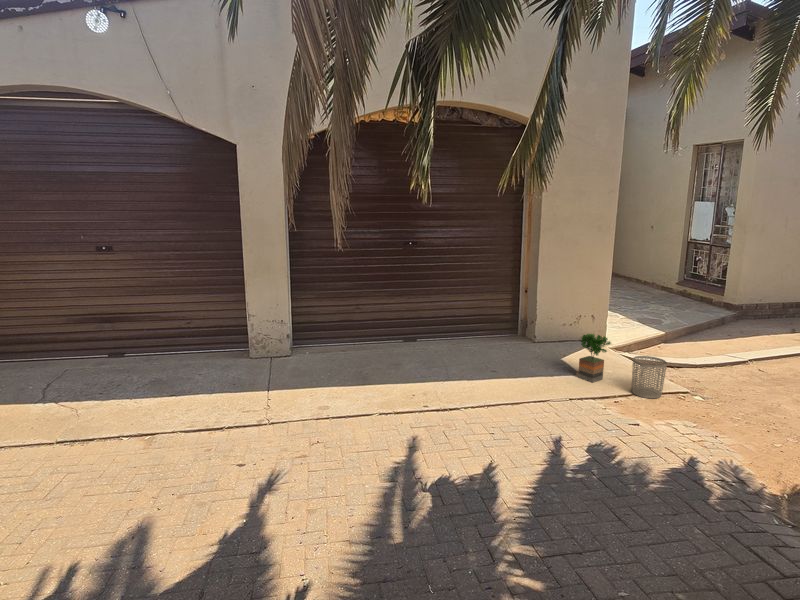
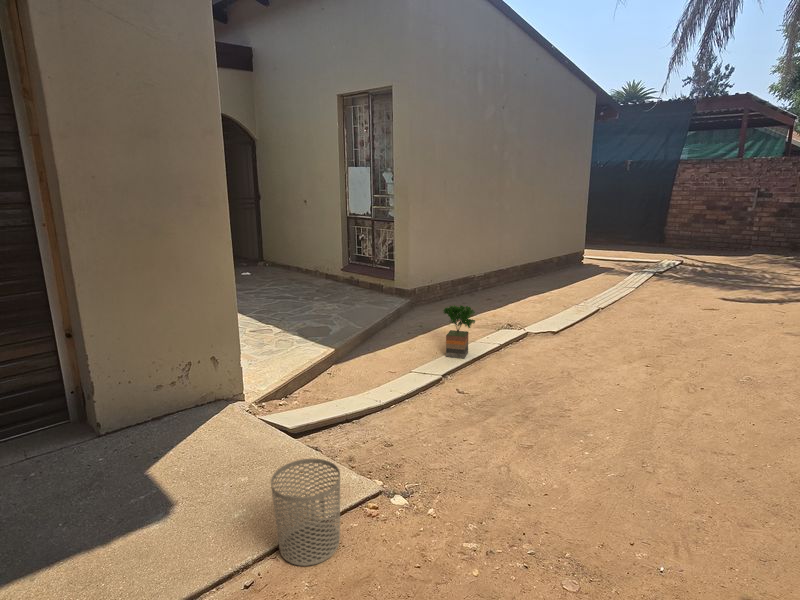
potted tree: present [578,334,611,382] -> present [443,305,475,359]

